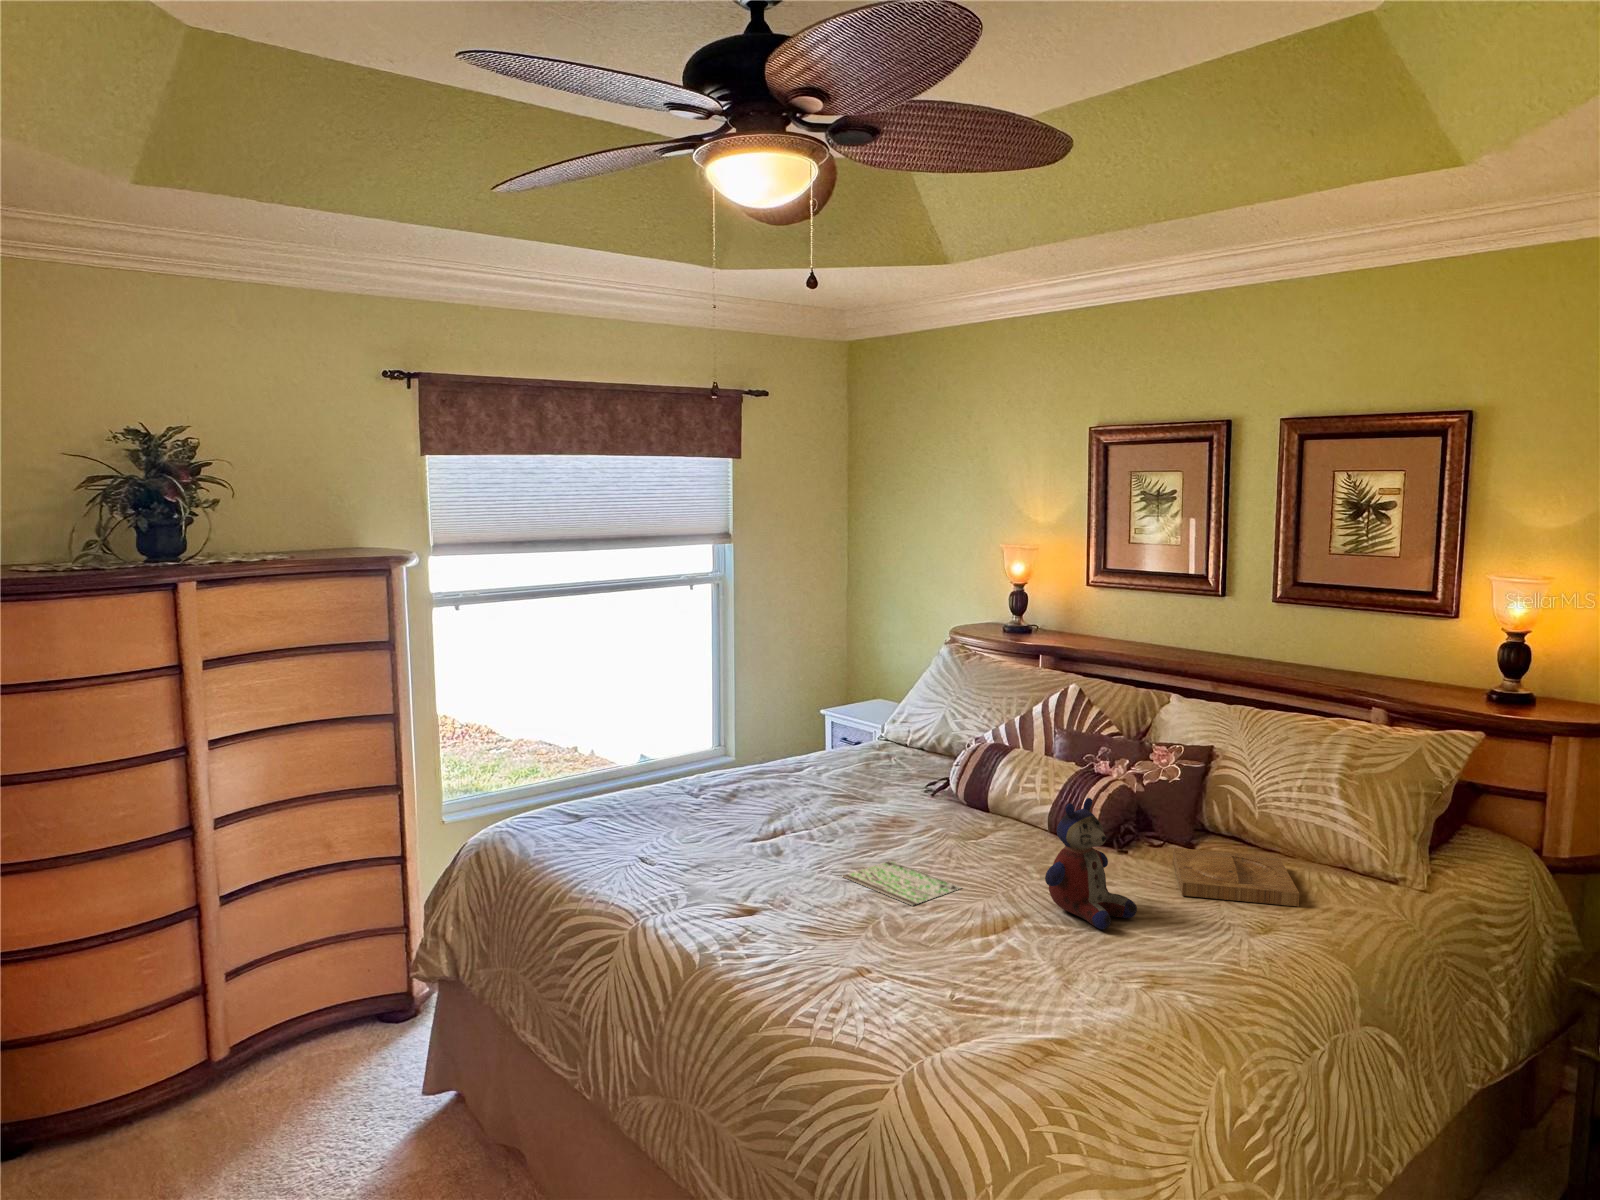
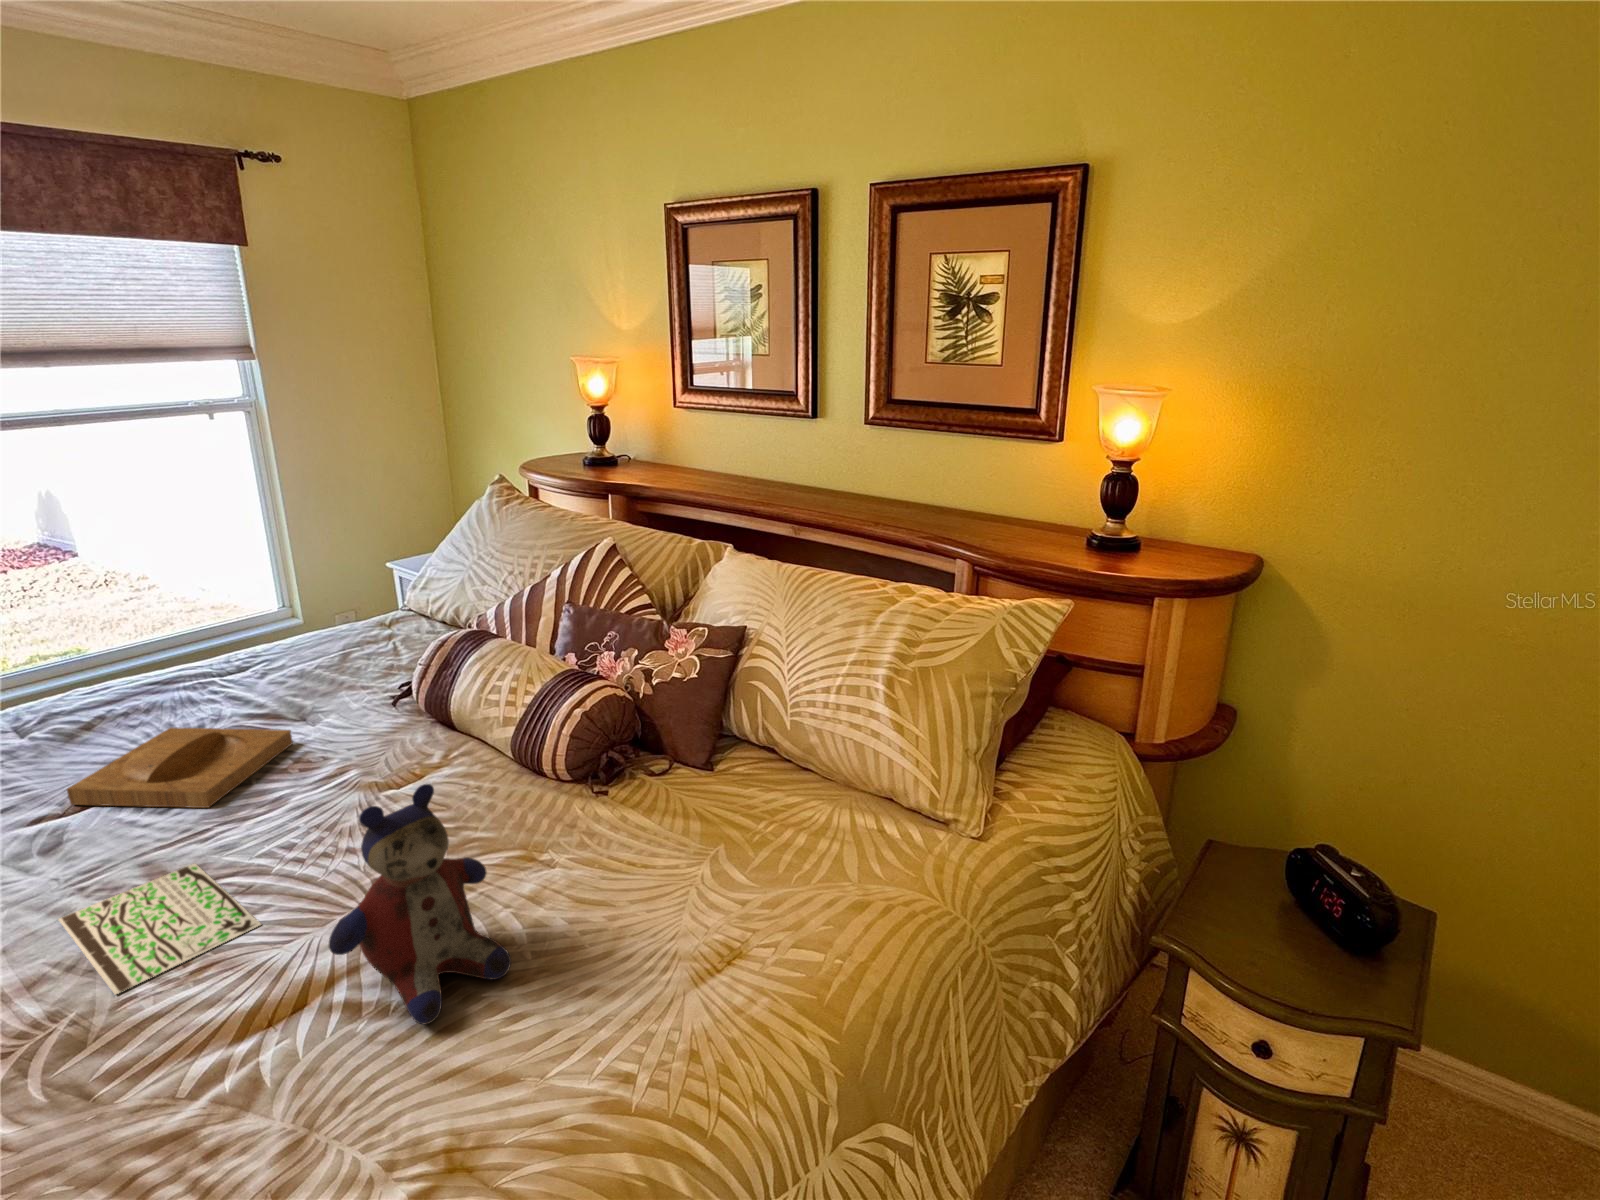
tray: present [1173,848,1299,906] -> present [67,727,293,808]

